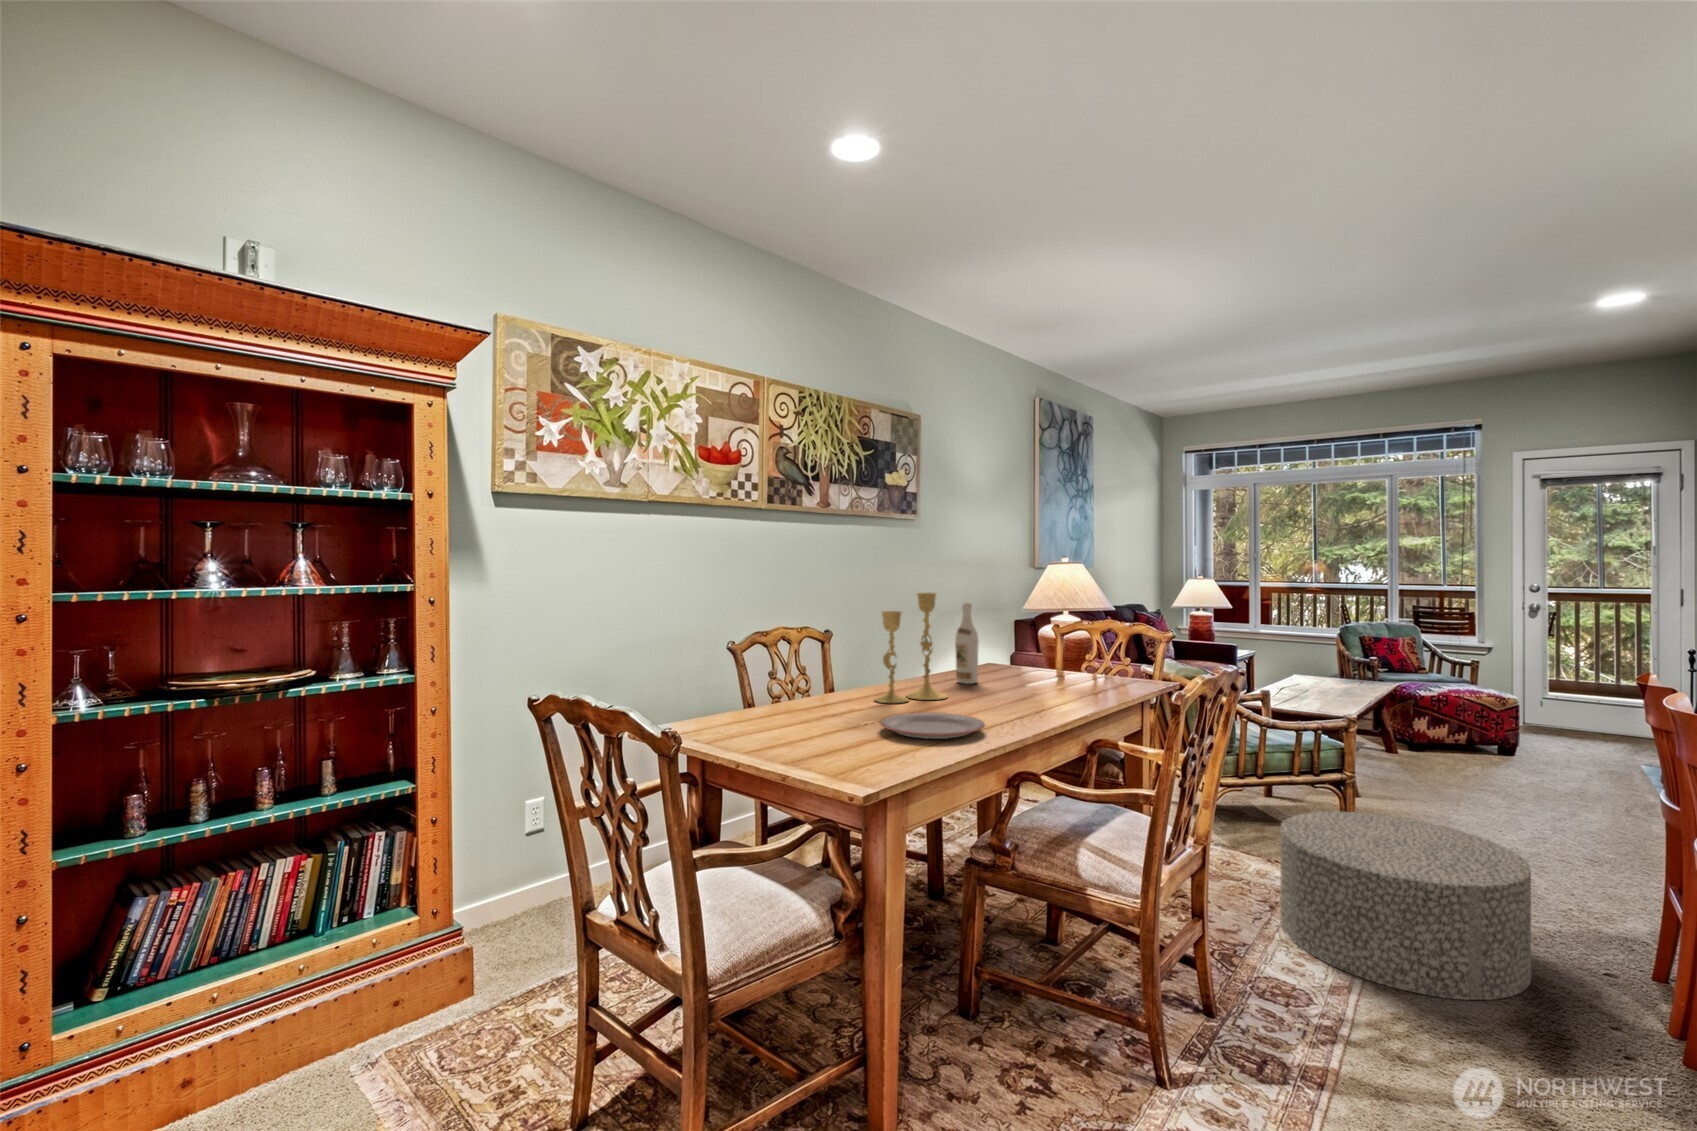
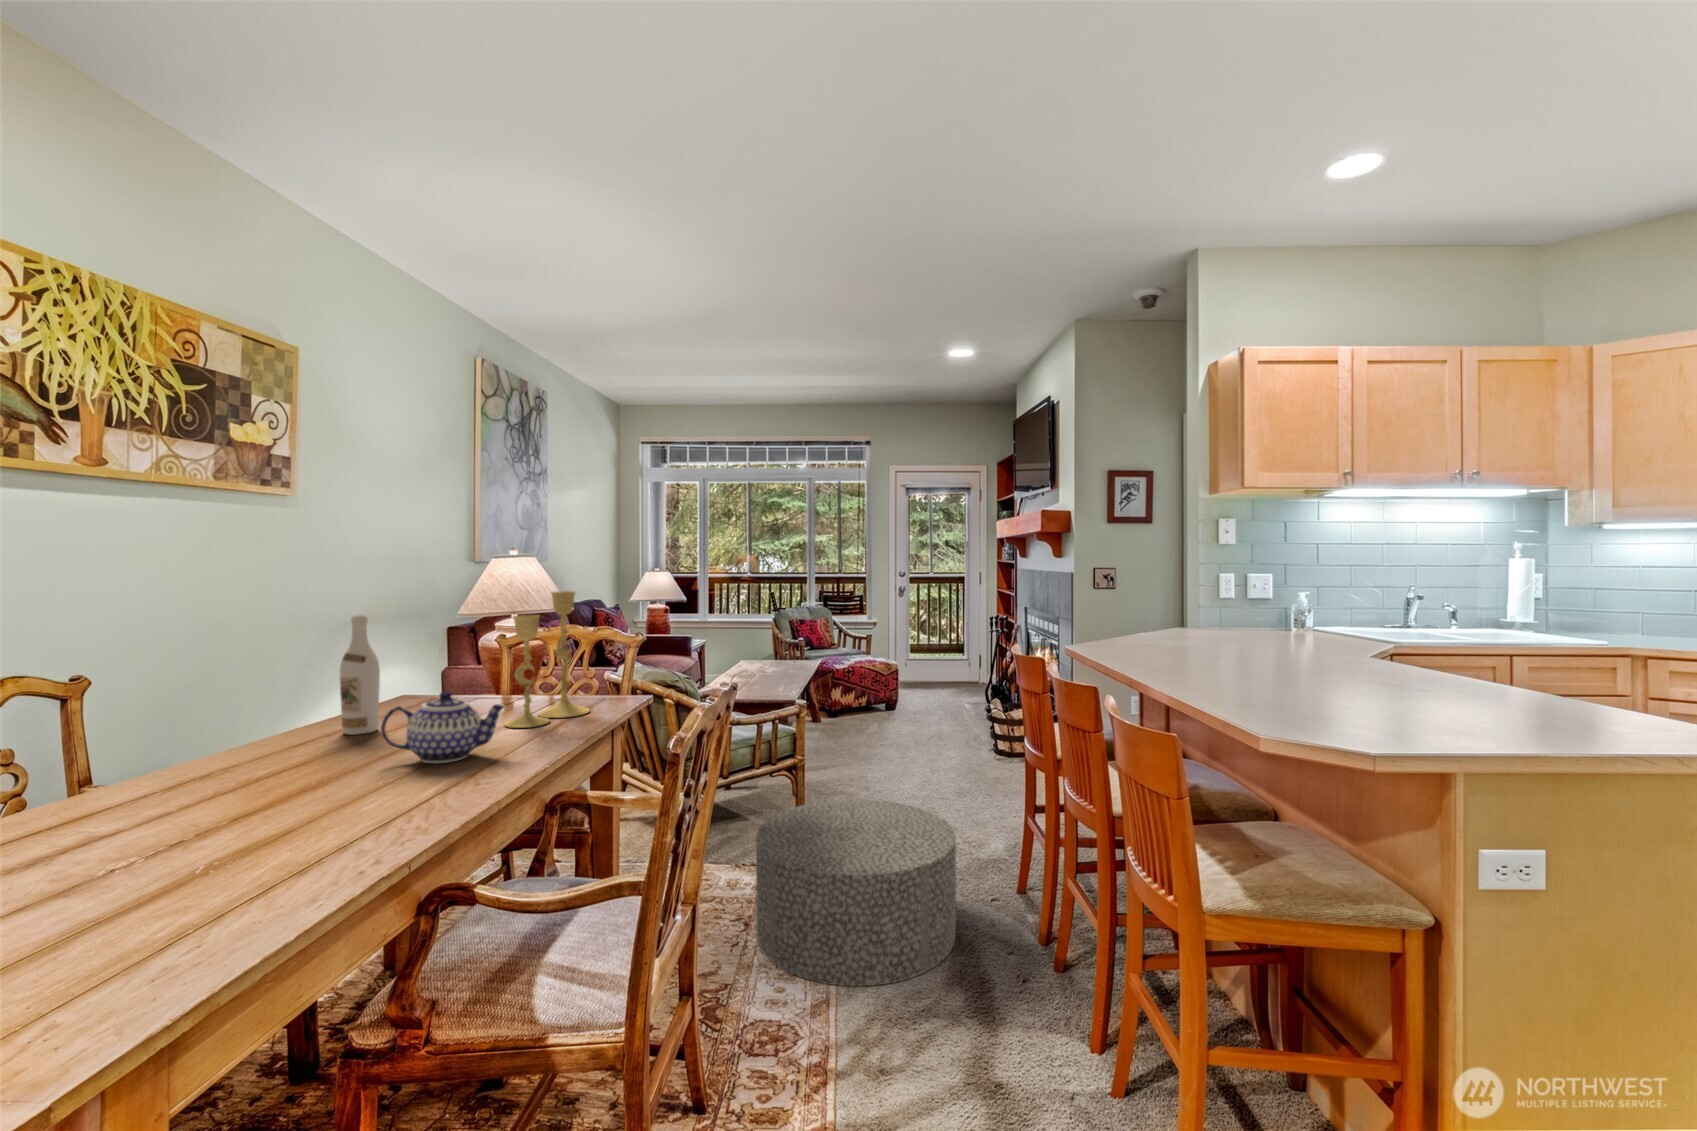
candlestick: present [875,593,947,703] -> present [504,591,590,728]
teapot: none [983,656,1062,705] -> present [381,692,505,764]
plate: present [880,712,985,739] -> none [132,810,370,886]

